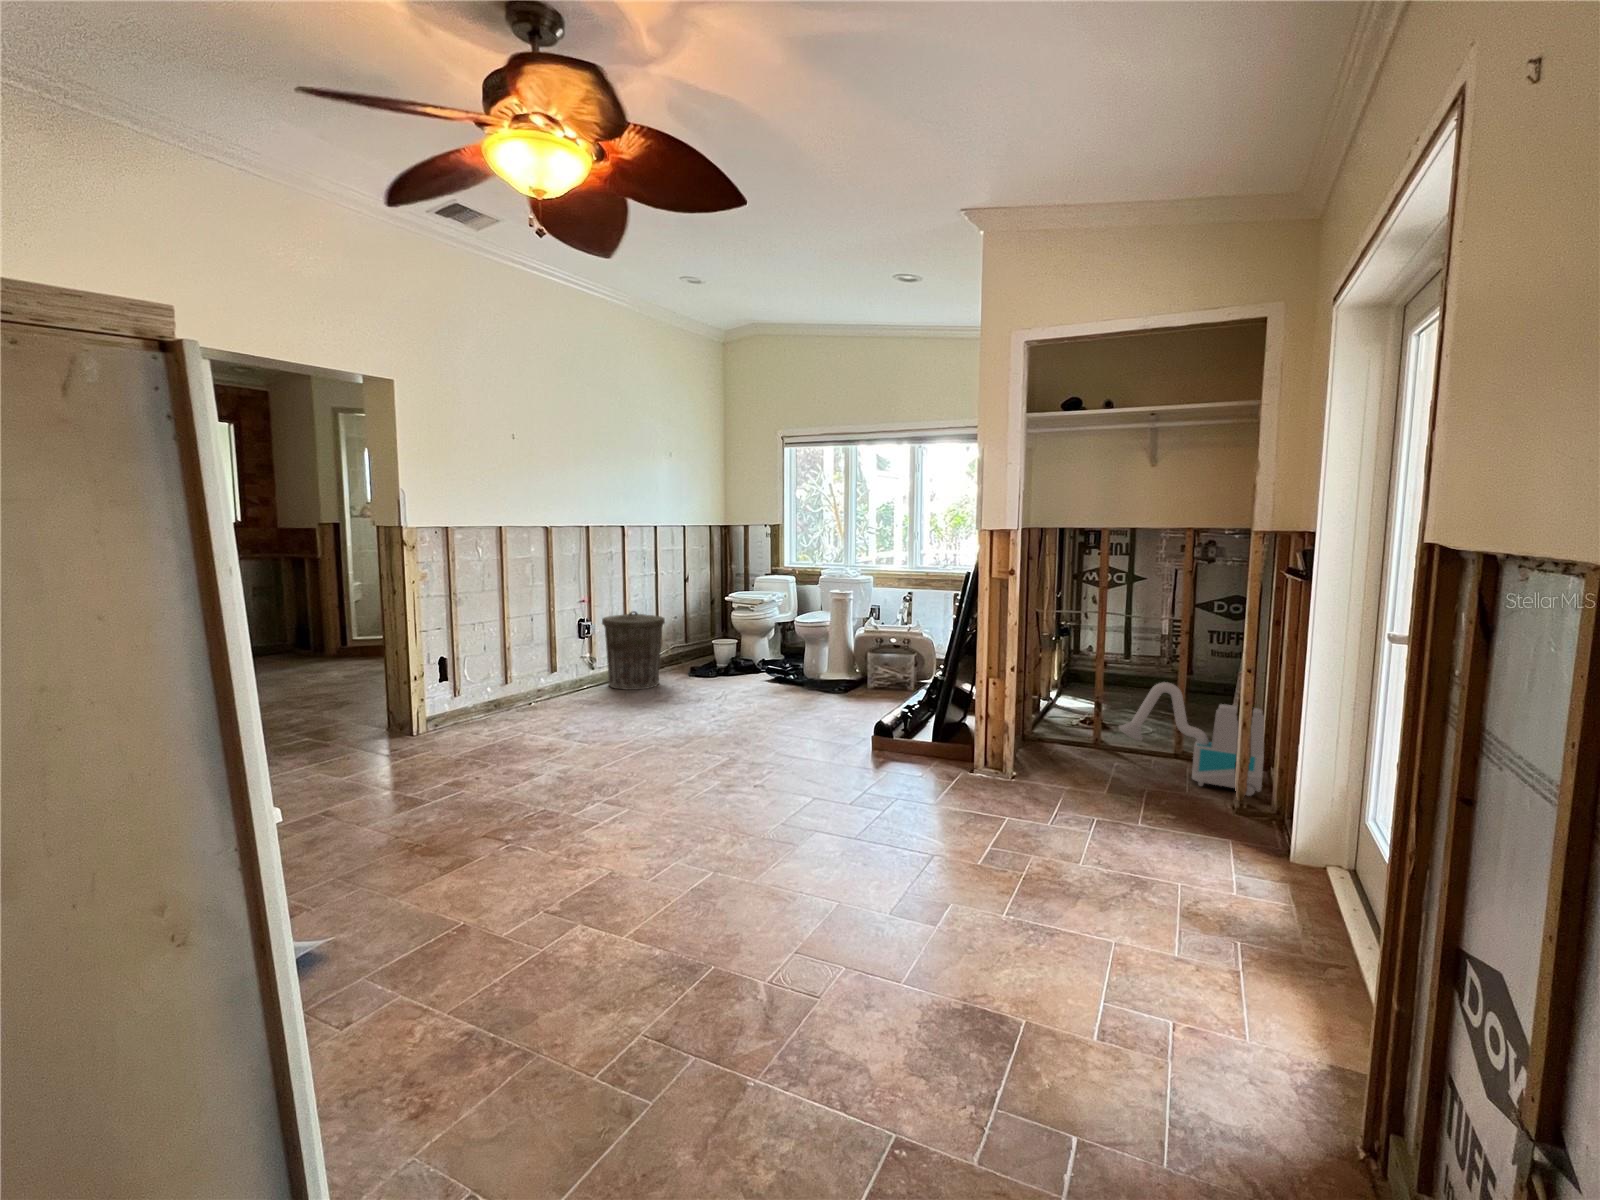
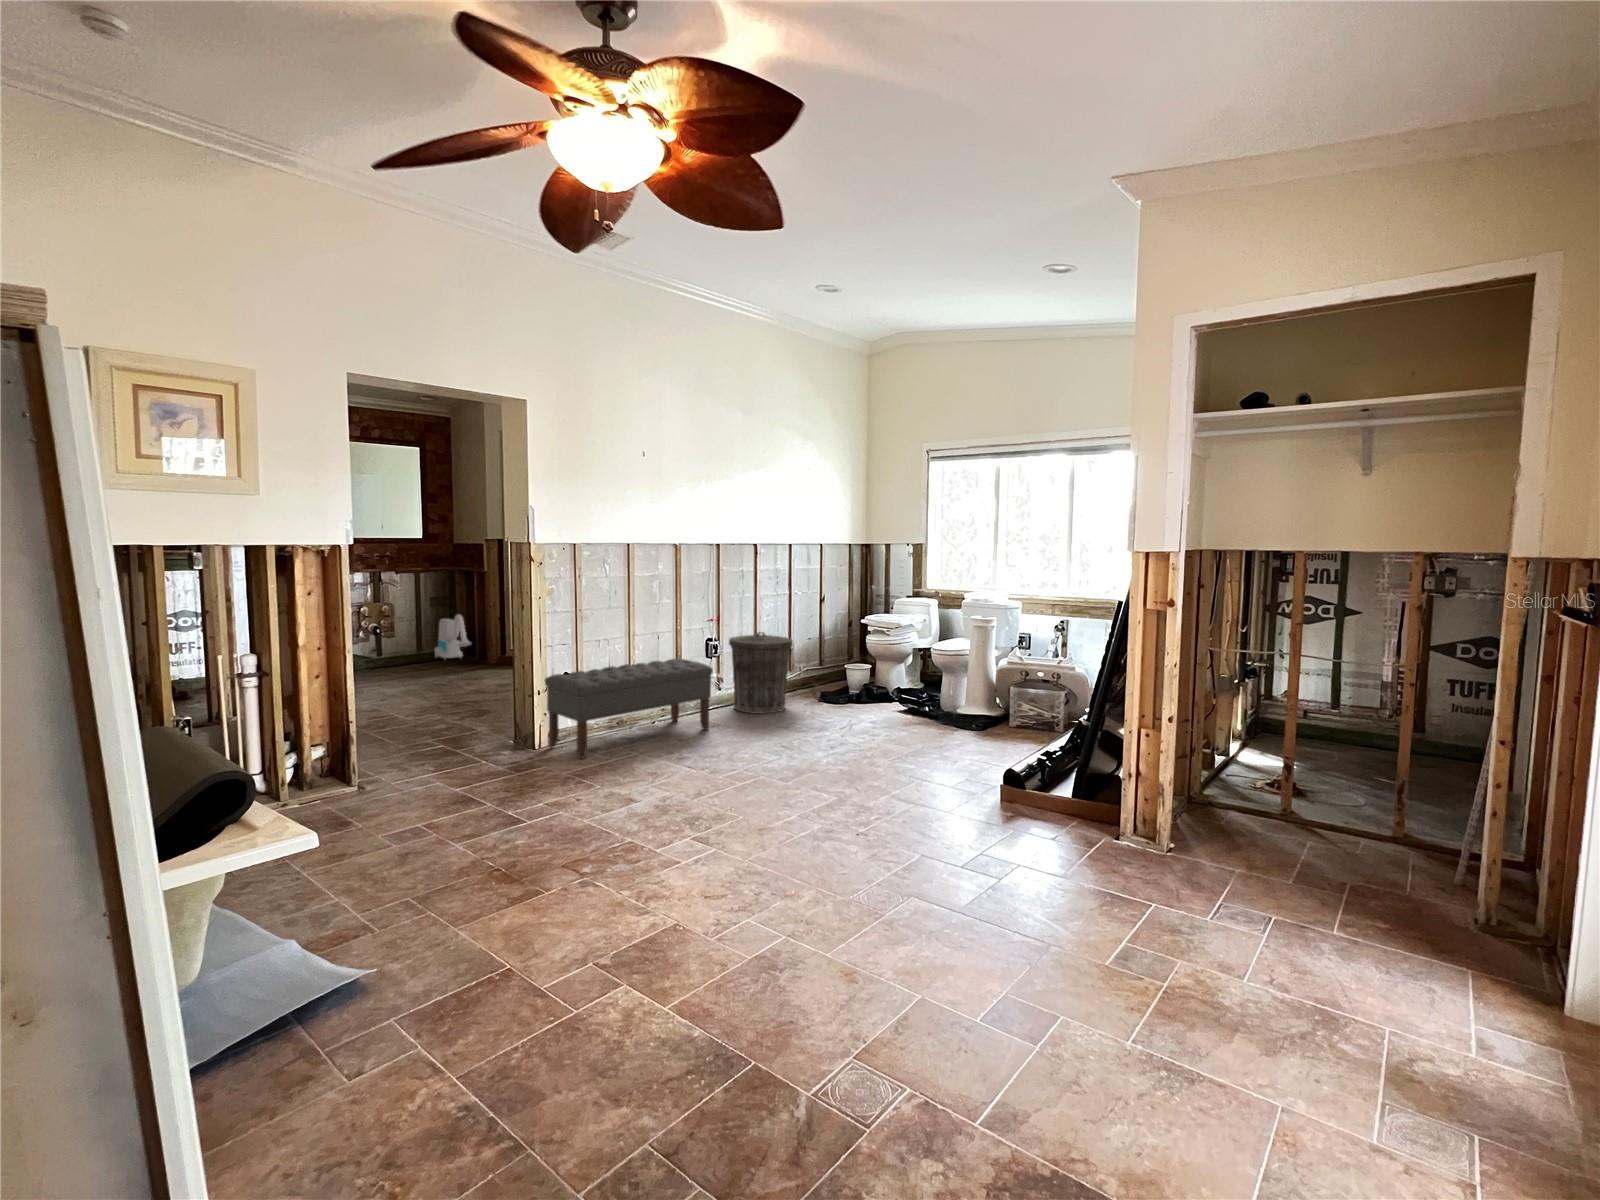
bench: none [422,639,592,741] -> present [545,658,713,759]
vacuum cleaner: present [1119,682,1264,796] -> present [435,615,471,659]

